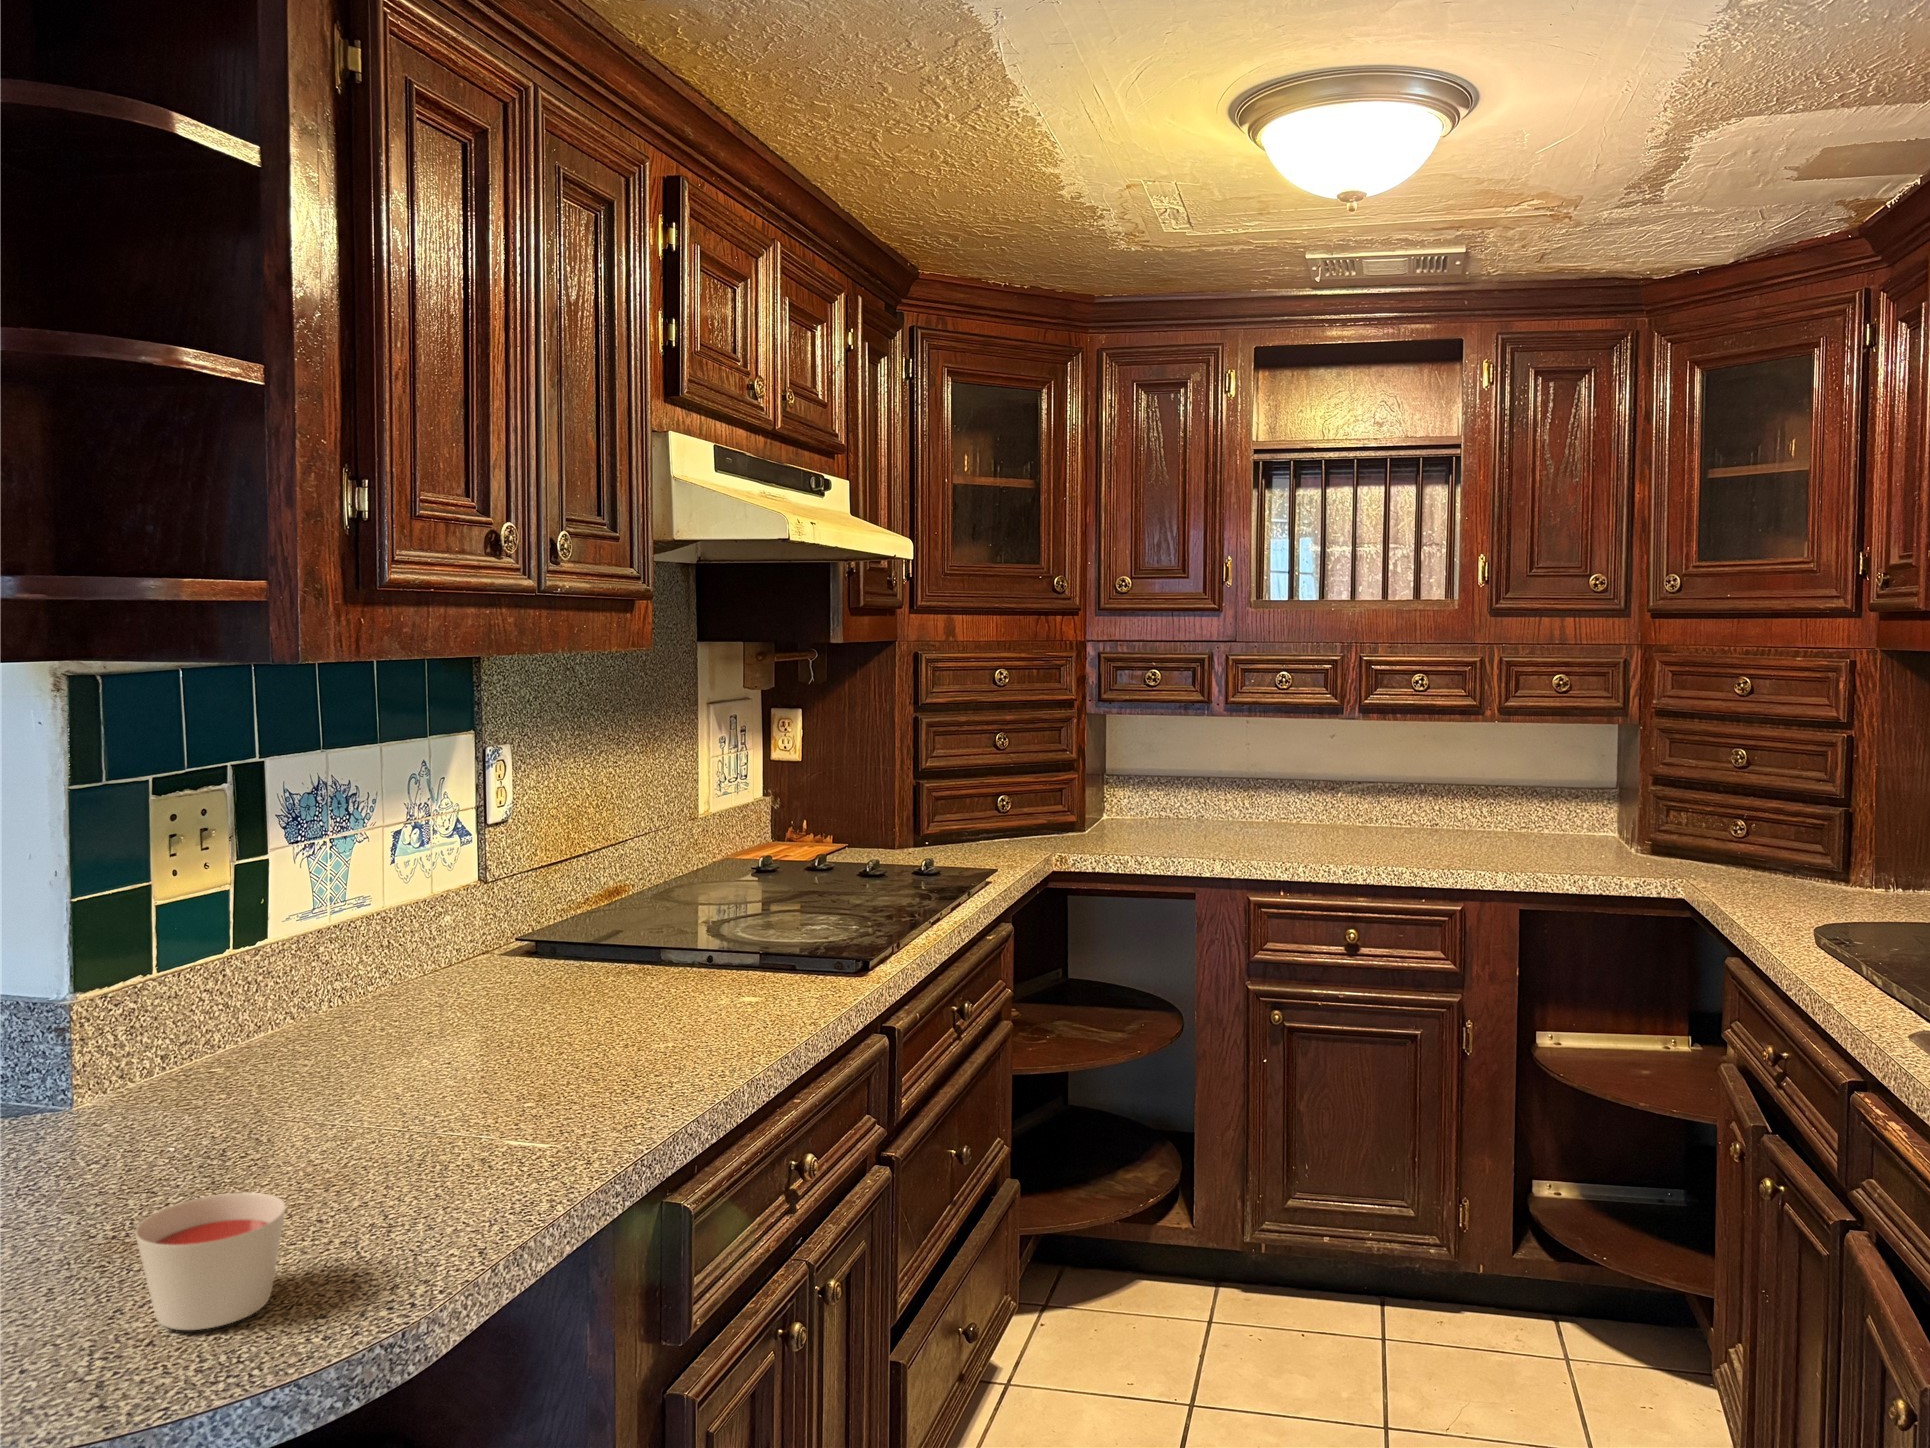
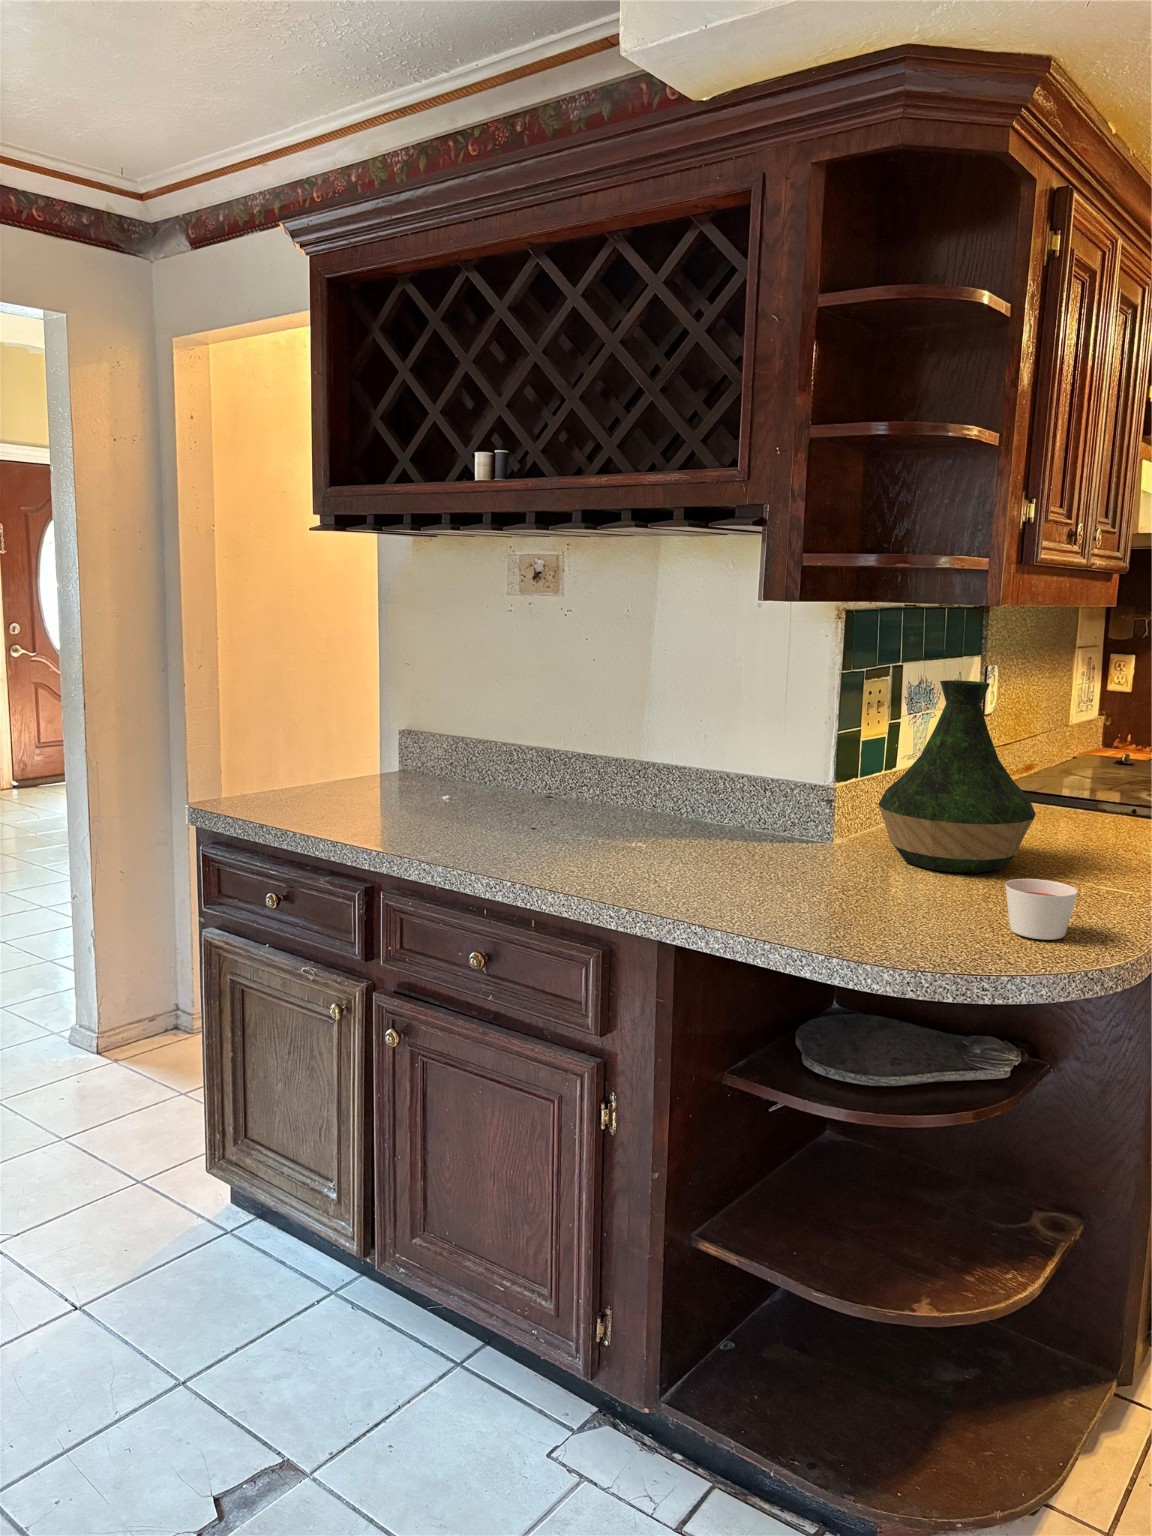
vase: none [89,796,396,1157] -> present [878,680,1036,873]

